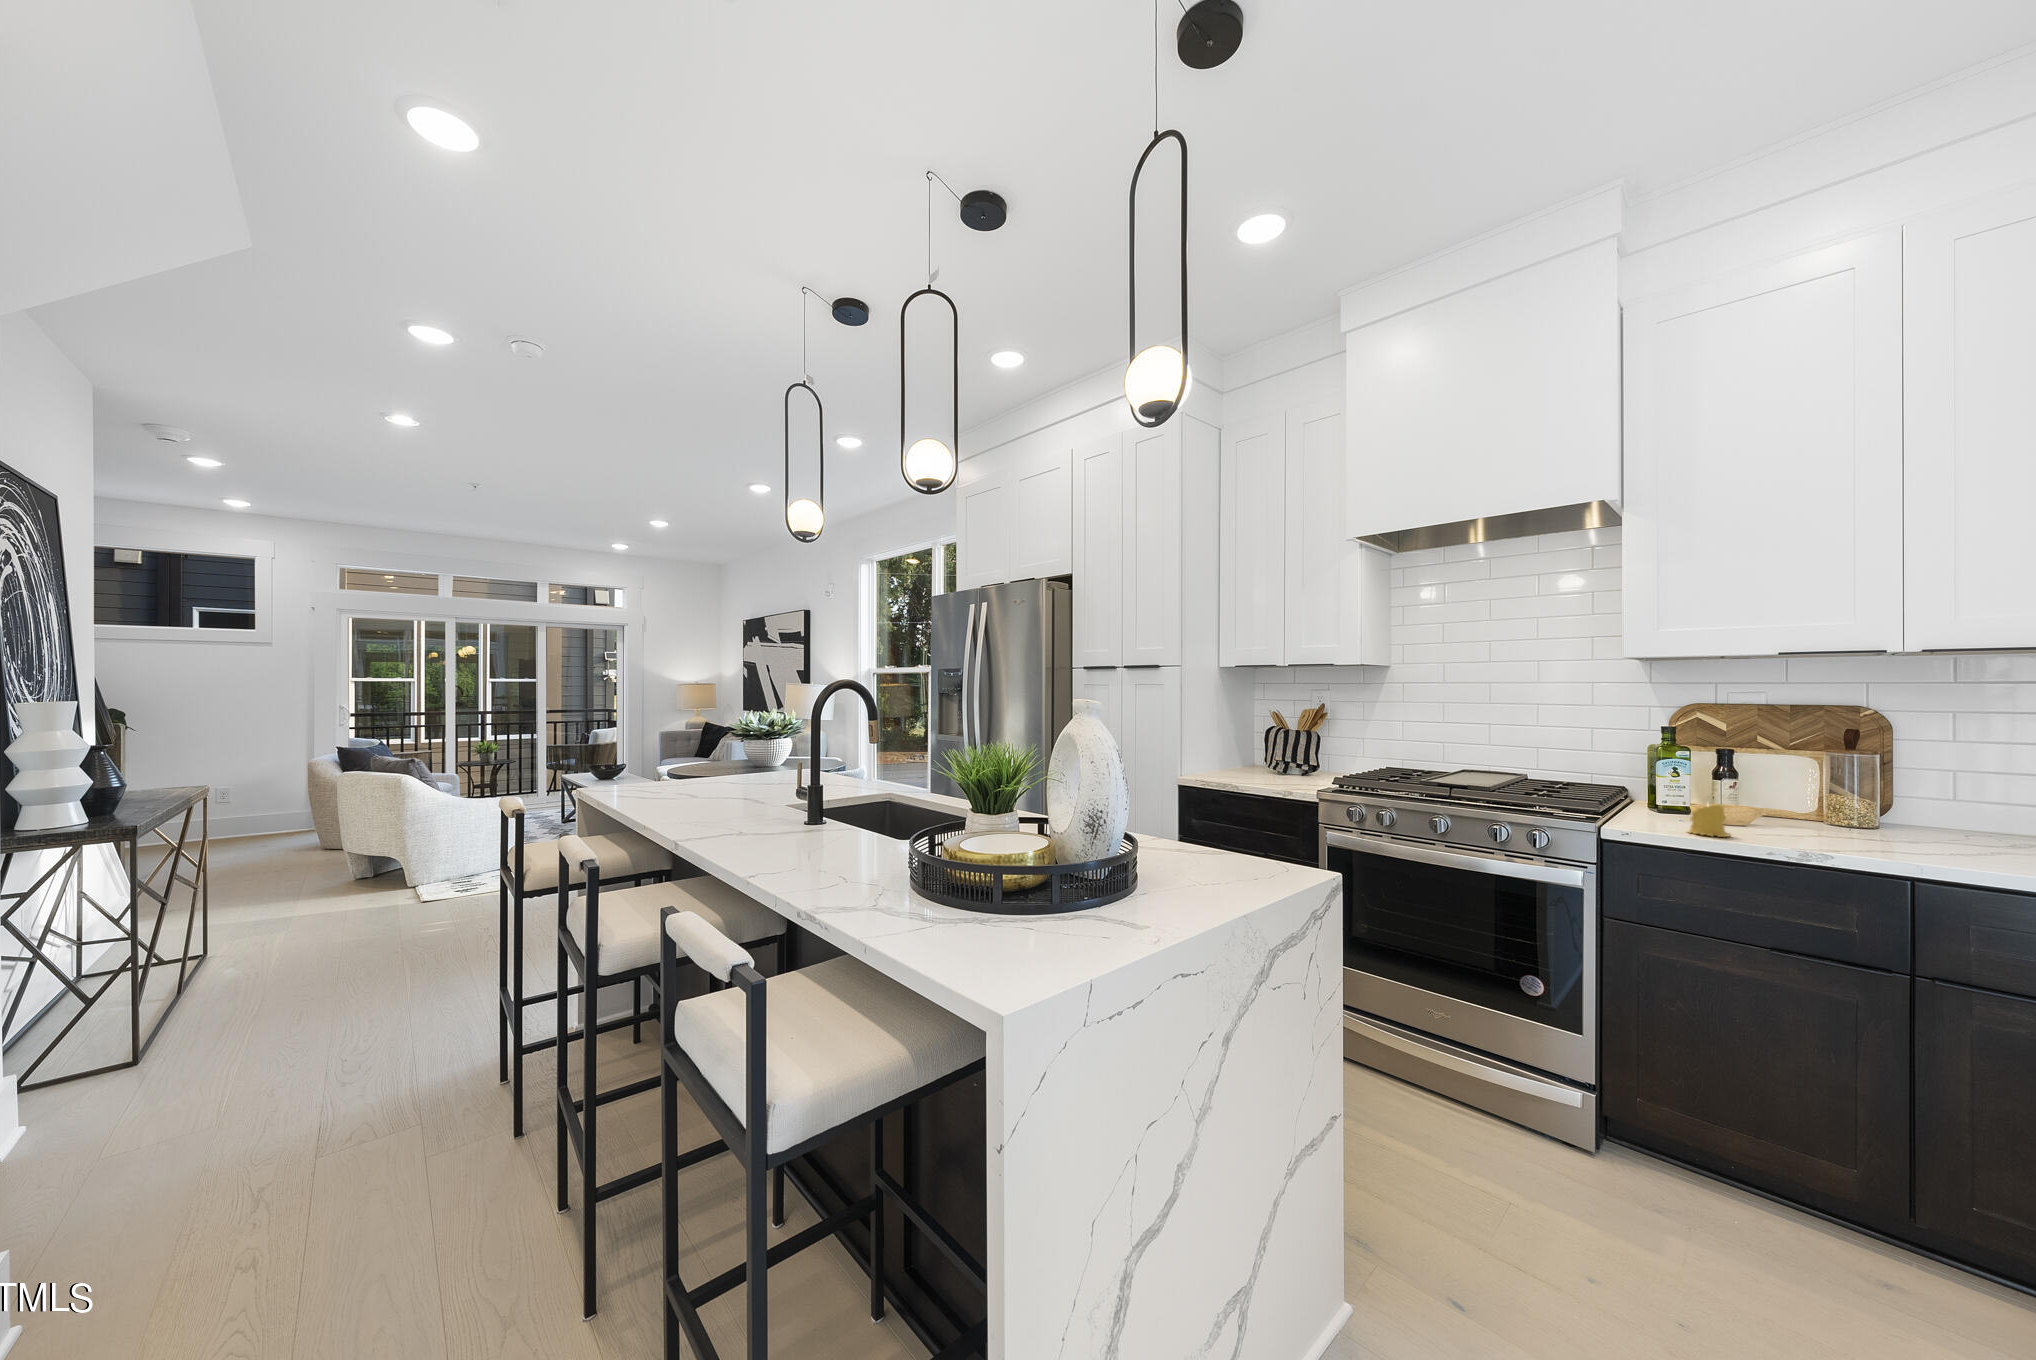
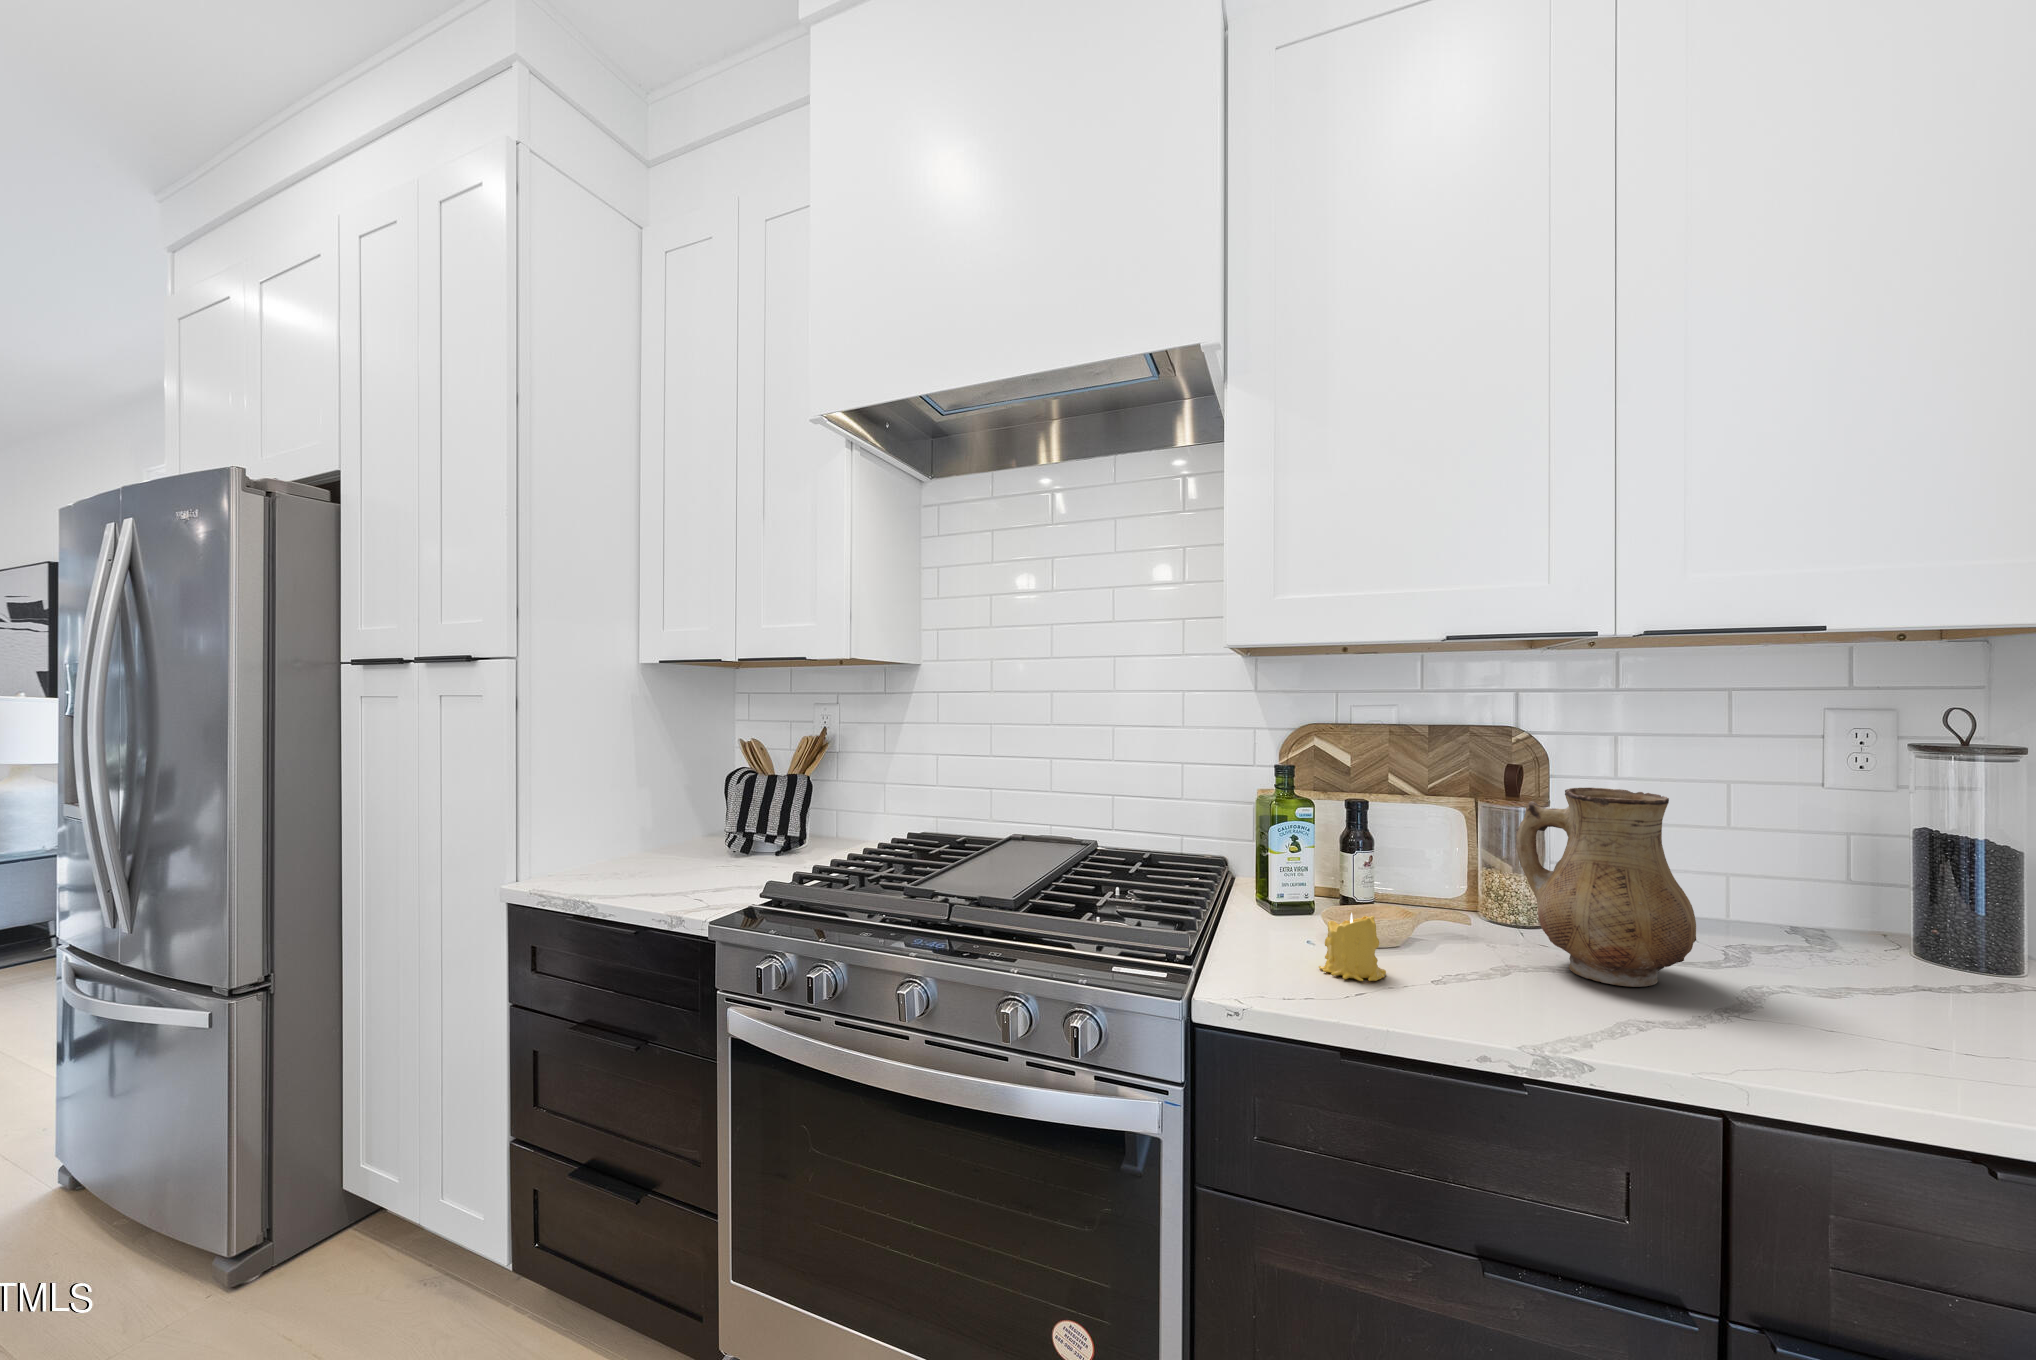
ceramic pitcher: none [1835,738,1962,851] -> present [1516,788,1696,987]

